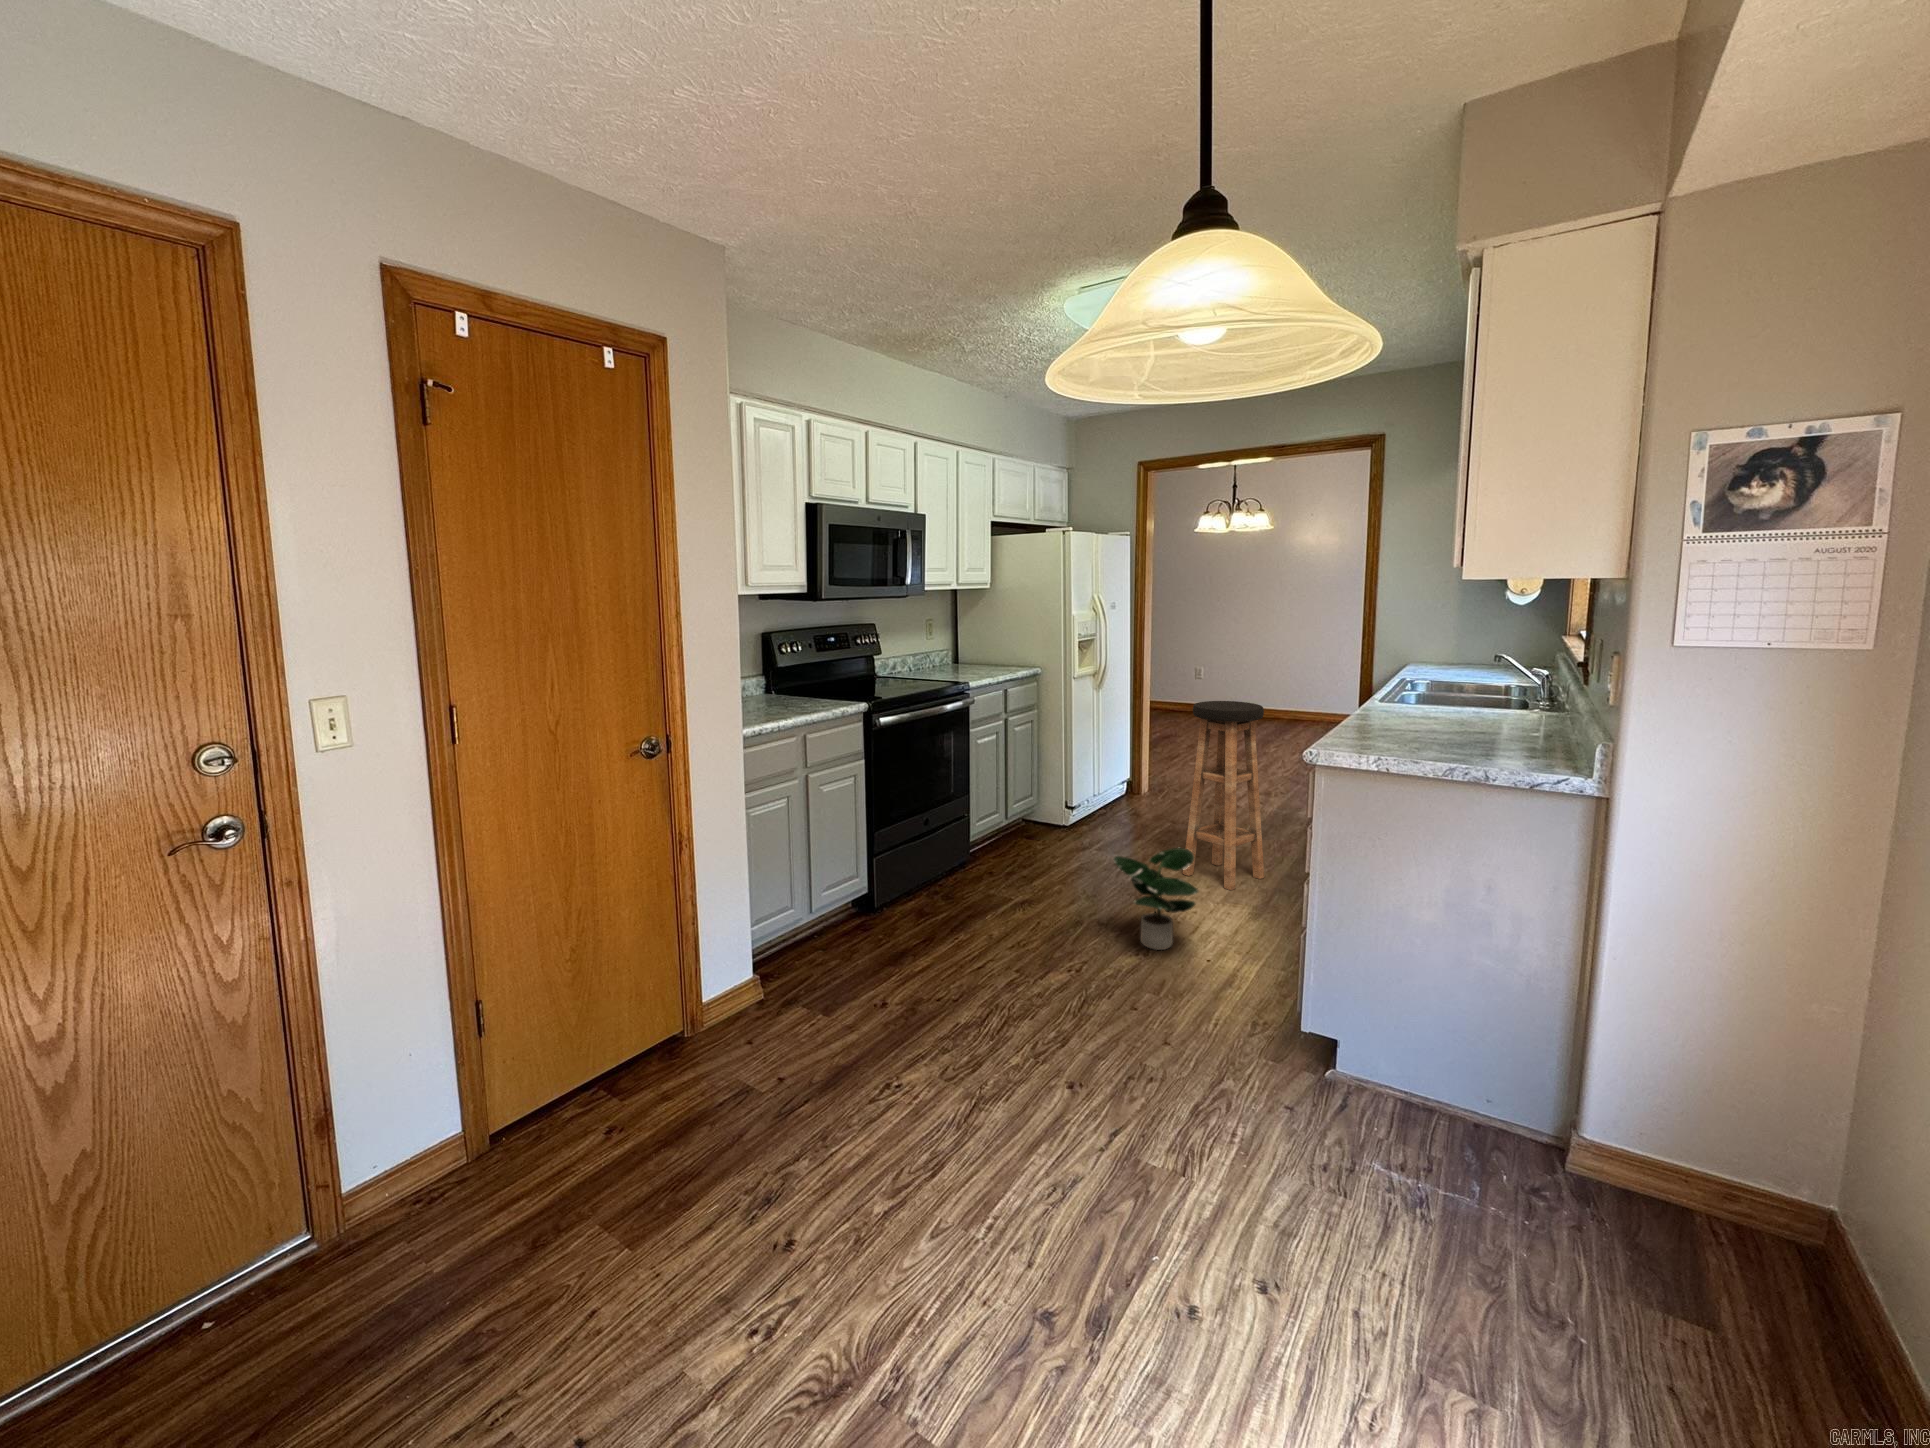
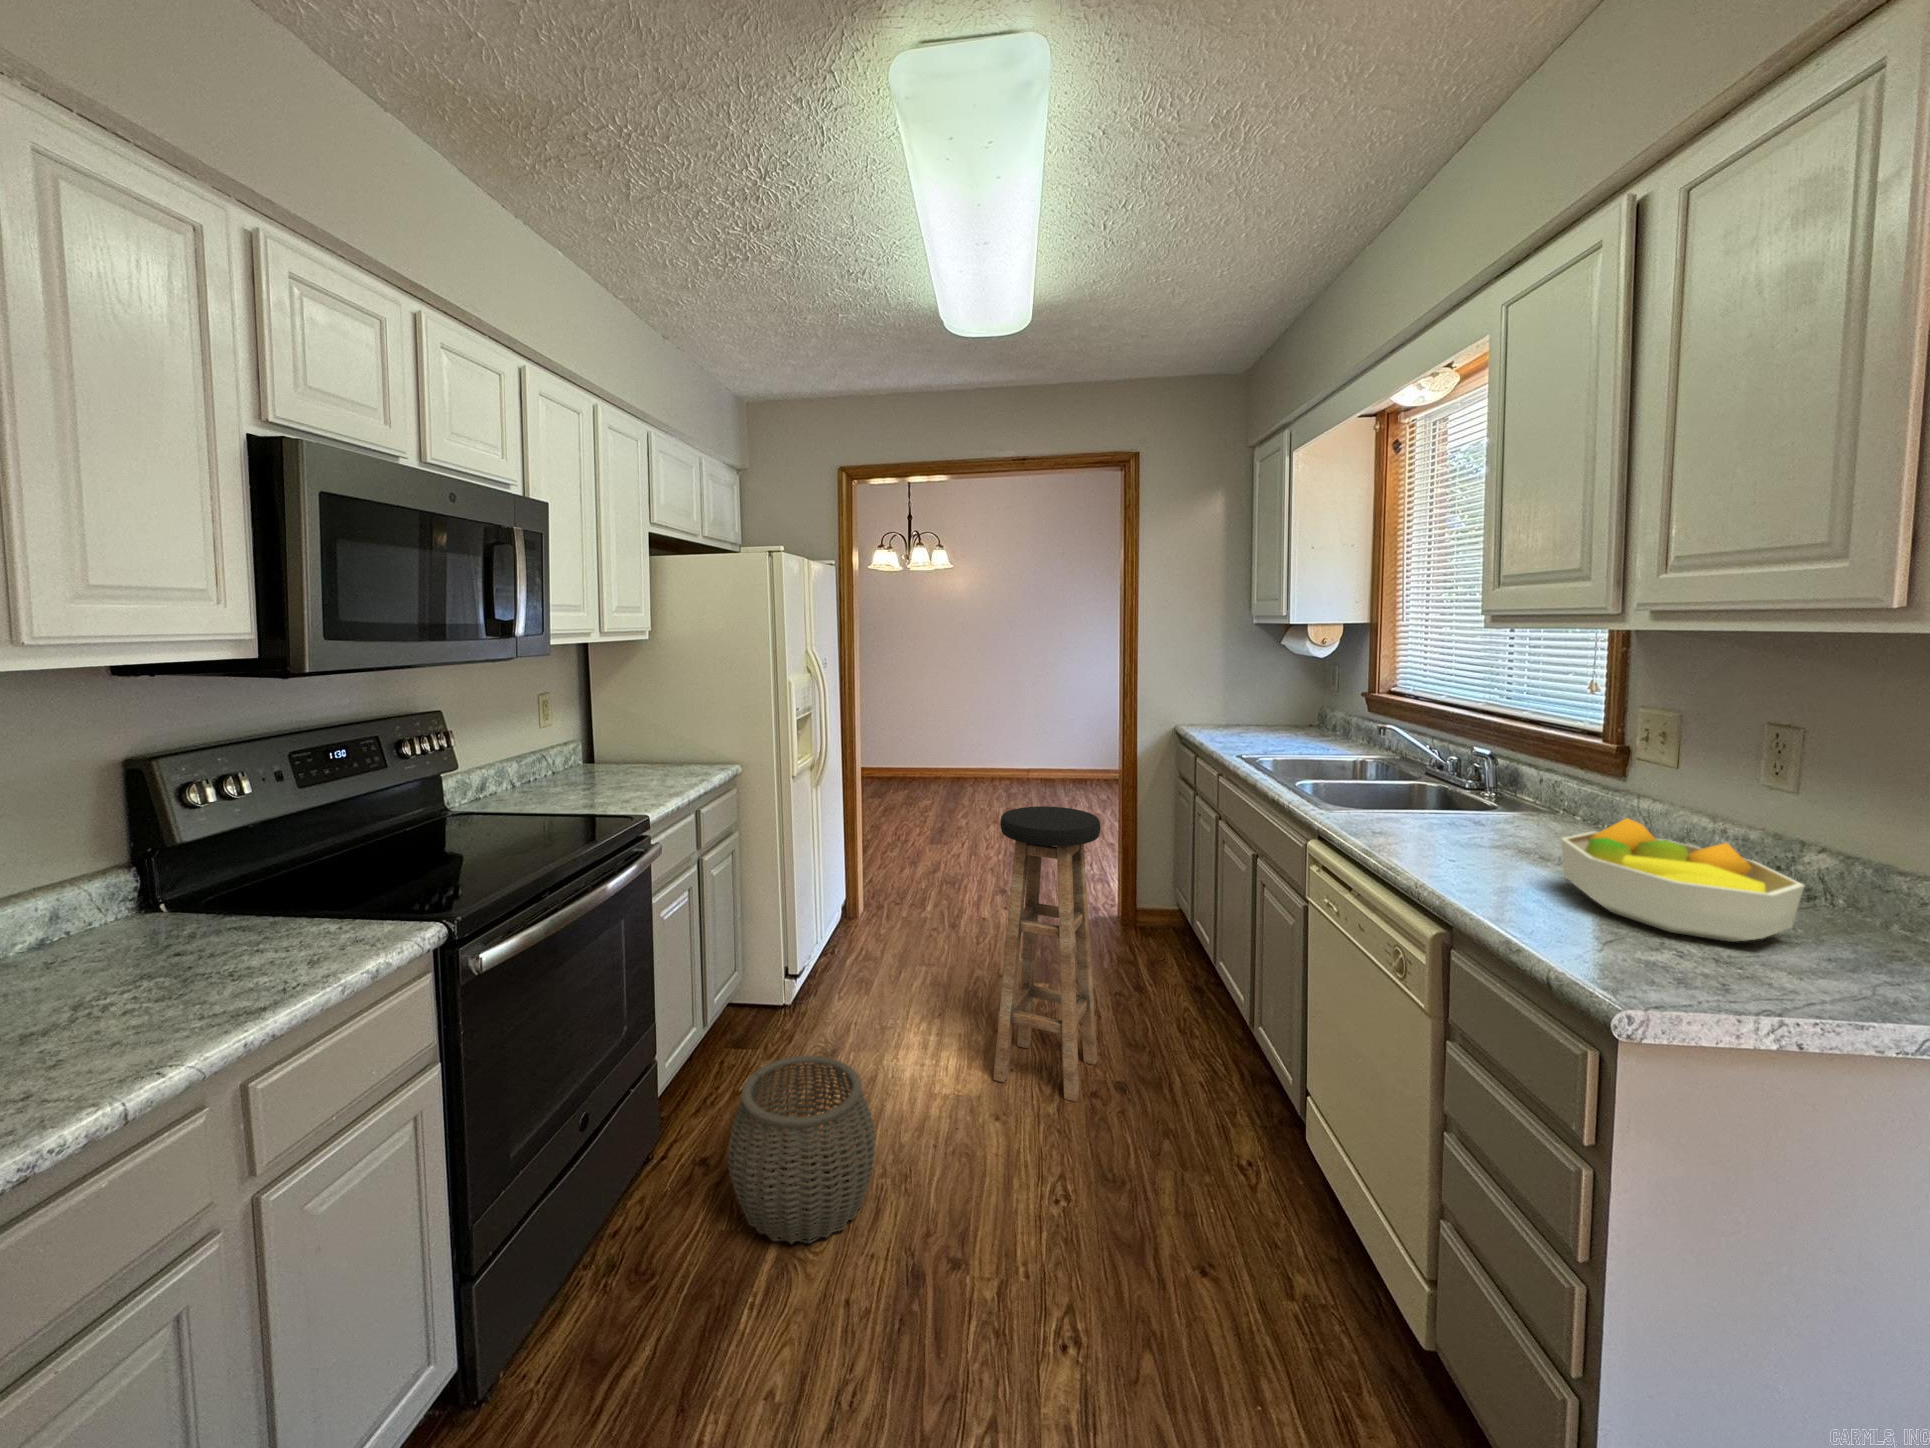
fruit bowl: none [1432,686,1546,747] -> present [1561,818,1804,942]
woven basket: none [999,821,1080,907] -> present [728,1056,876,1243]
potted plant: present [1114,848,1198,950] -> none [984,1096,1151,1314]

